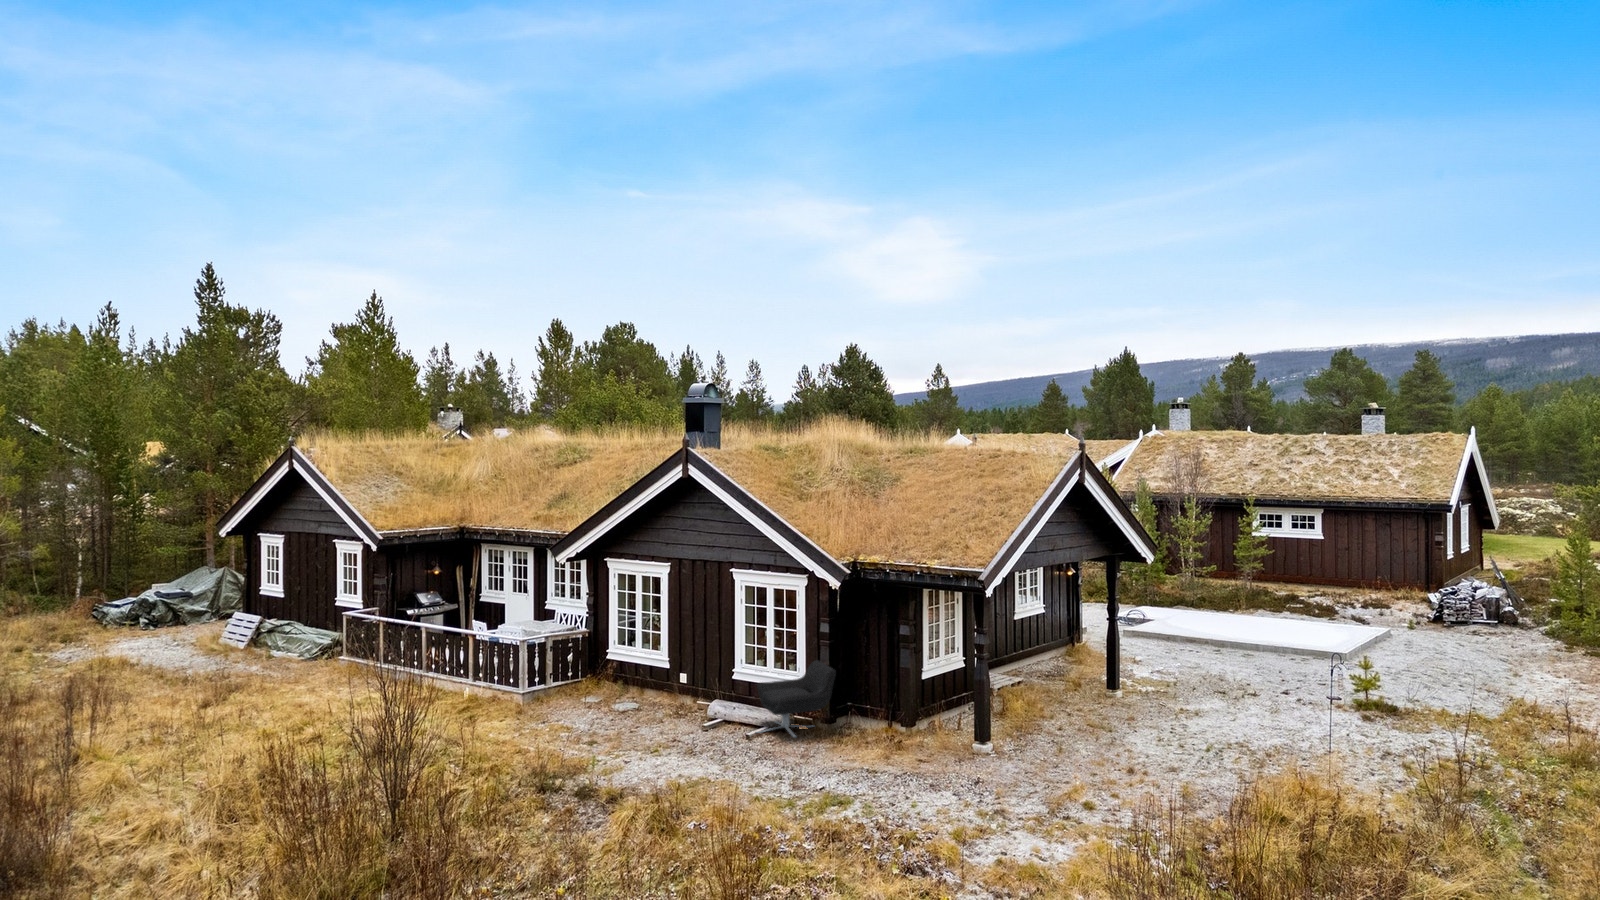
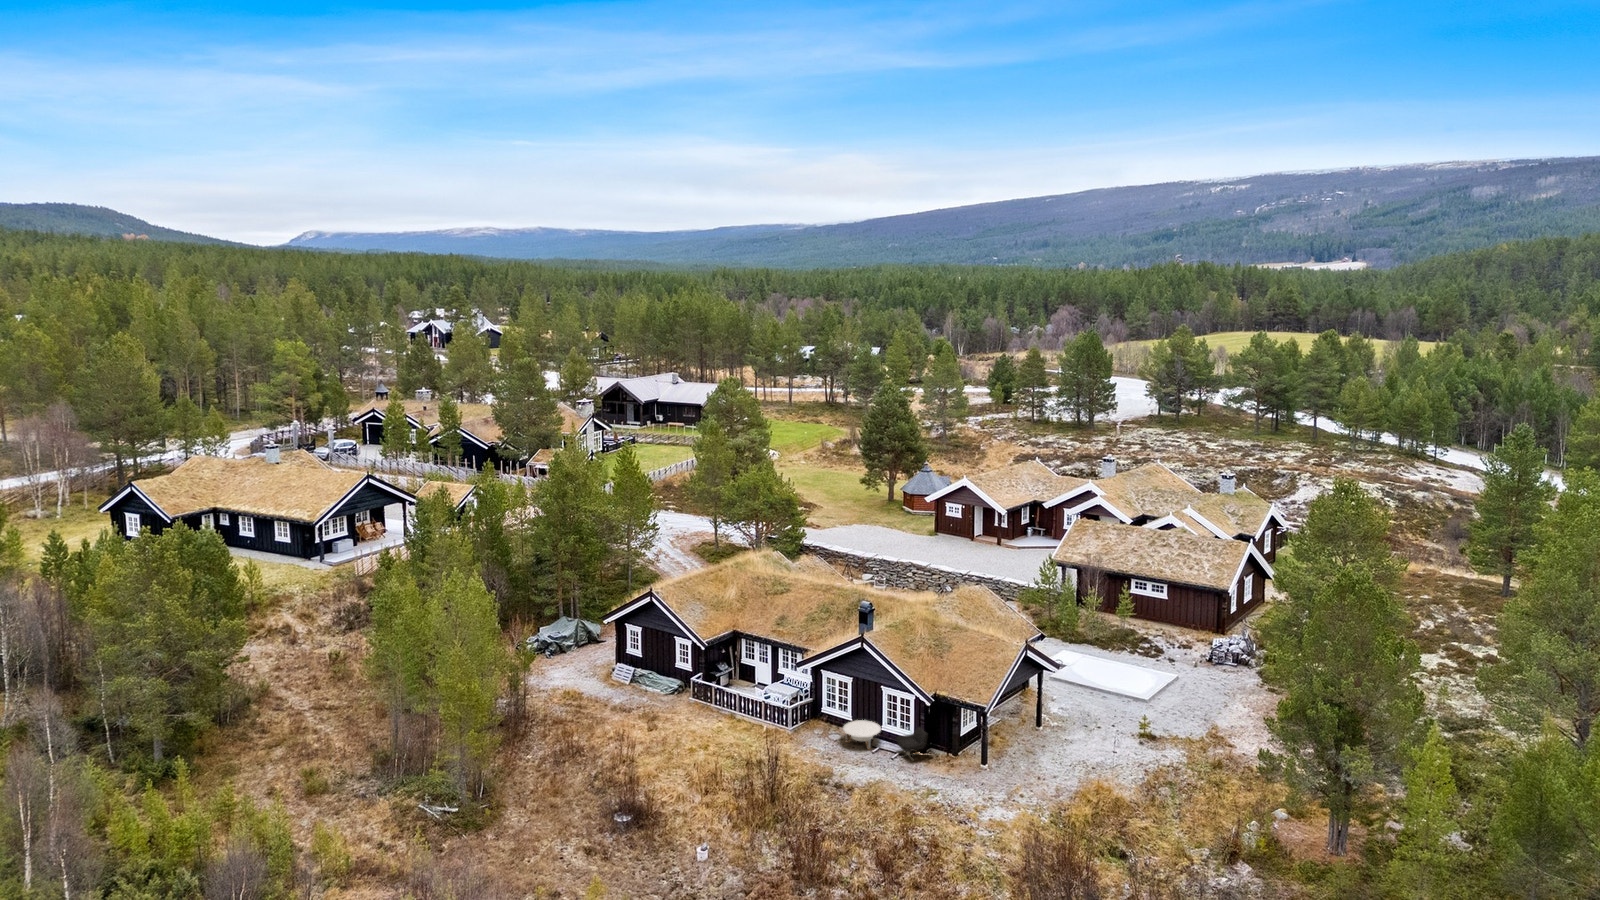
round table: none [632,659,727,719] -> present [843,720,881,750]

